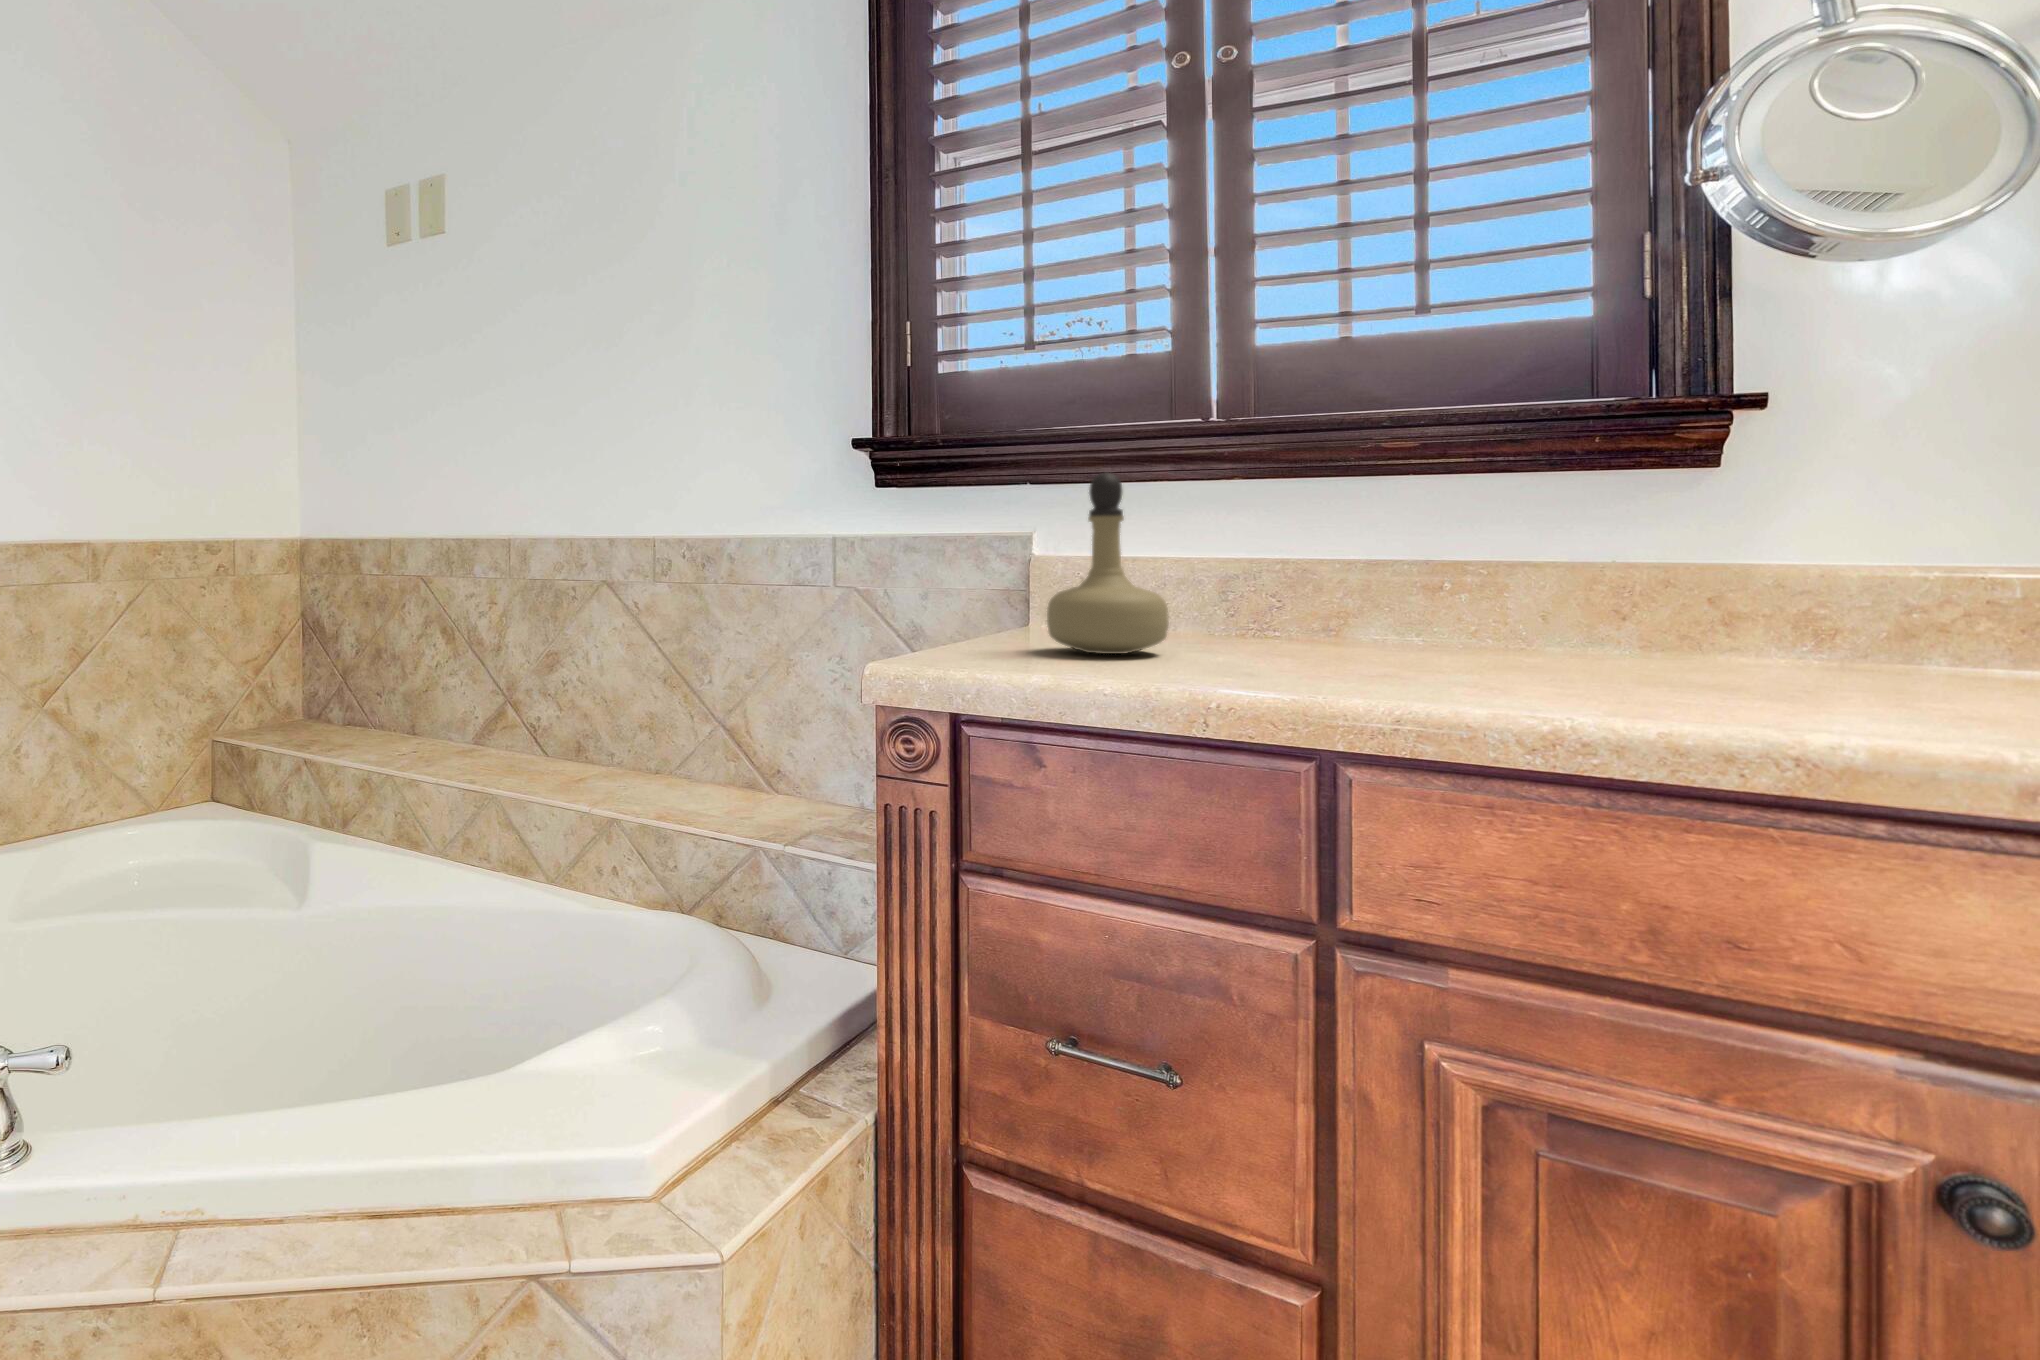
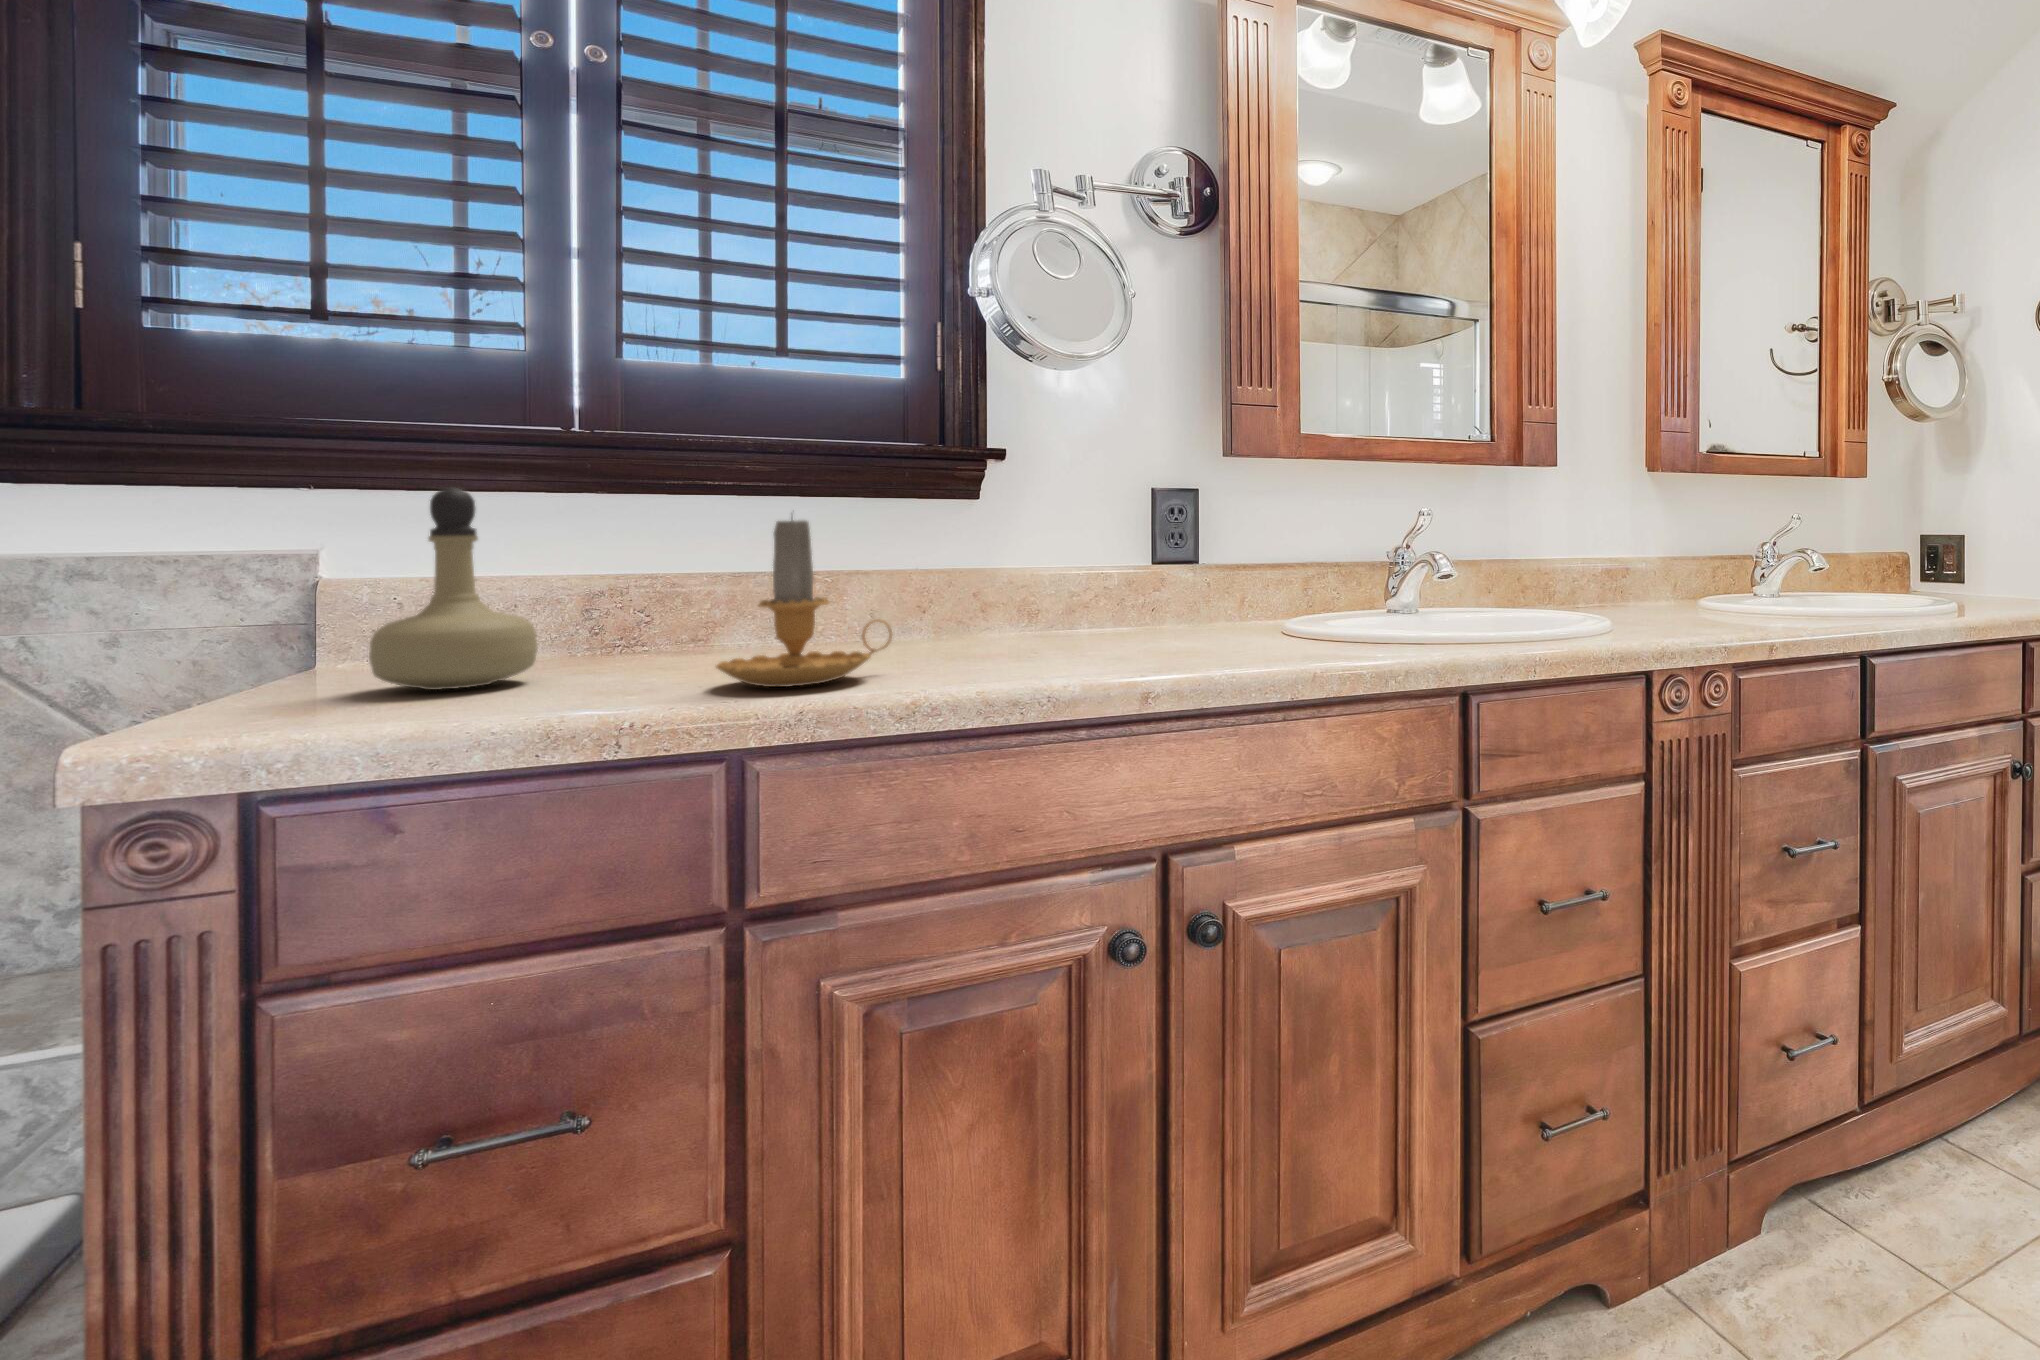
candle: none [1321,482,1544,688] -> present [716,519,892,687]

